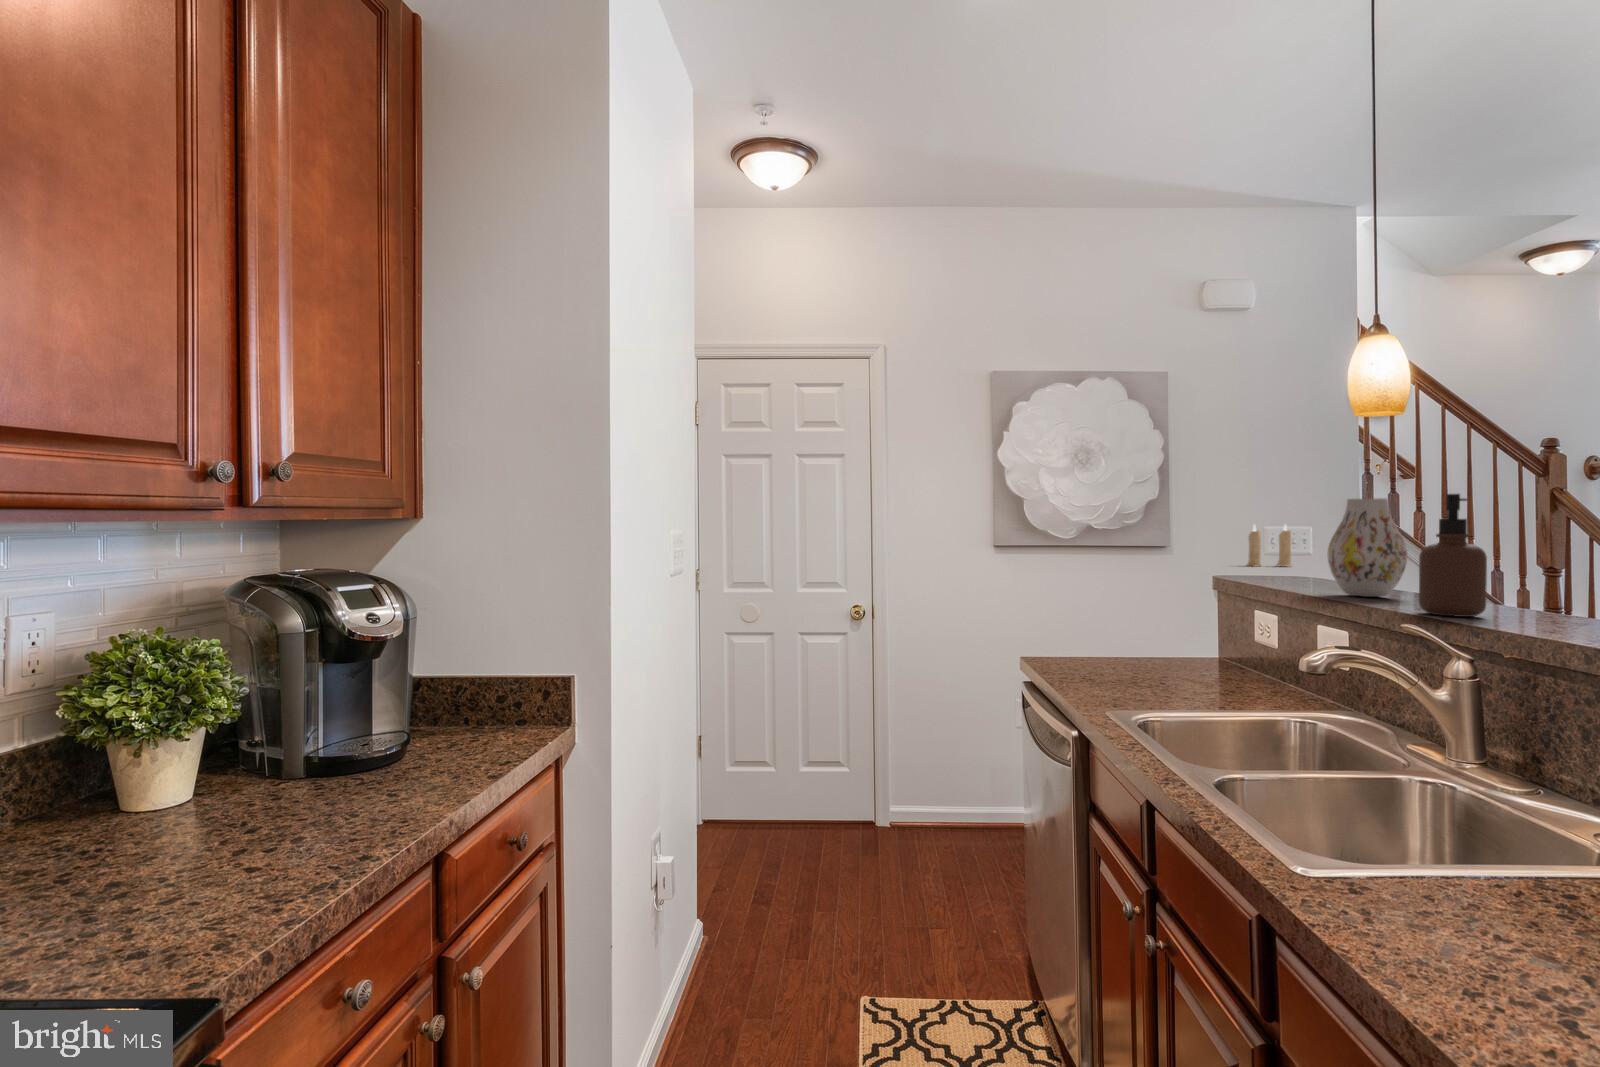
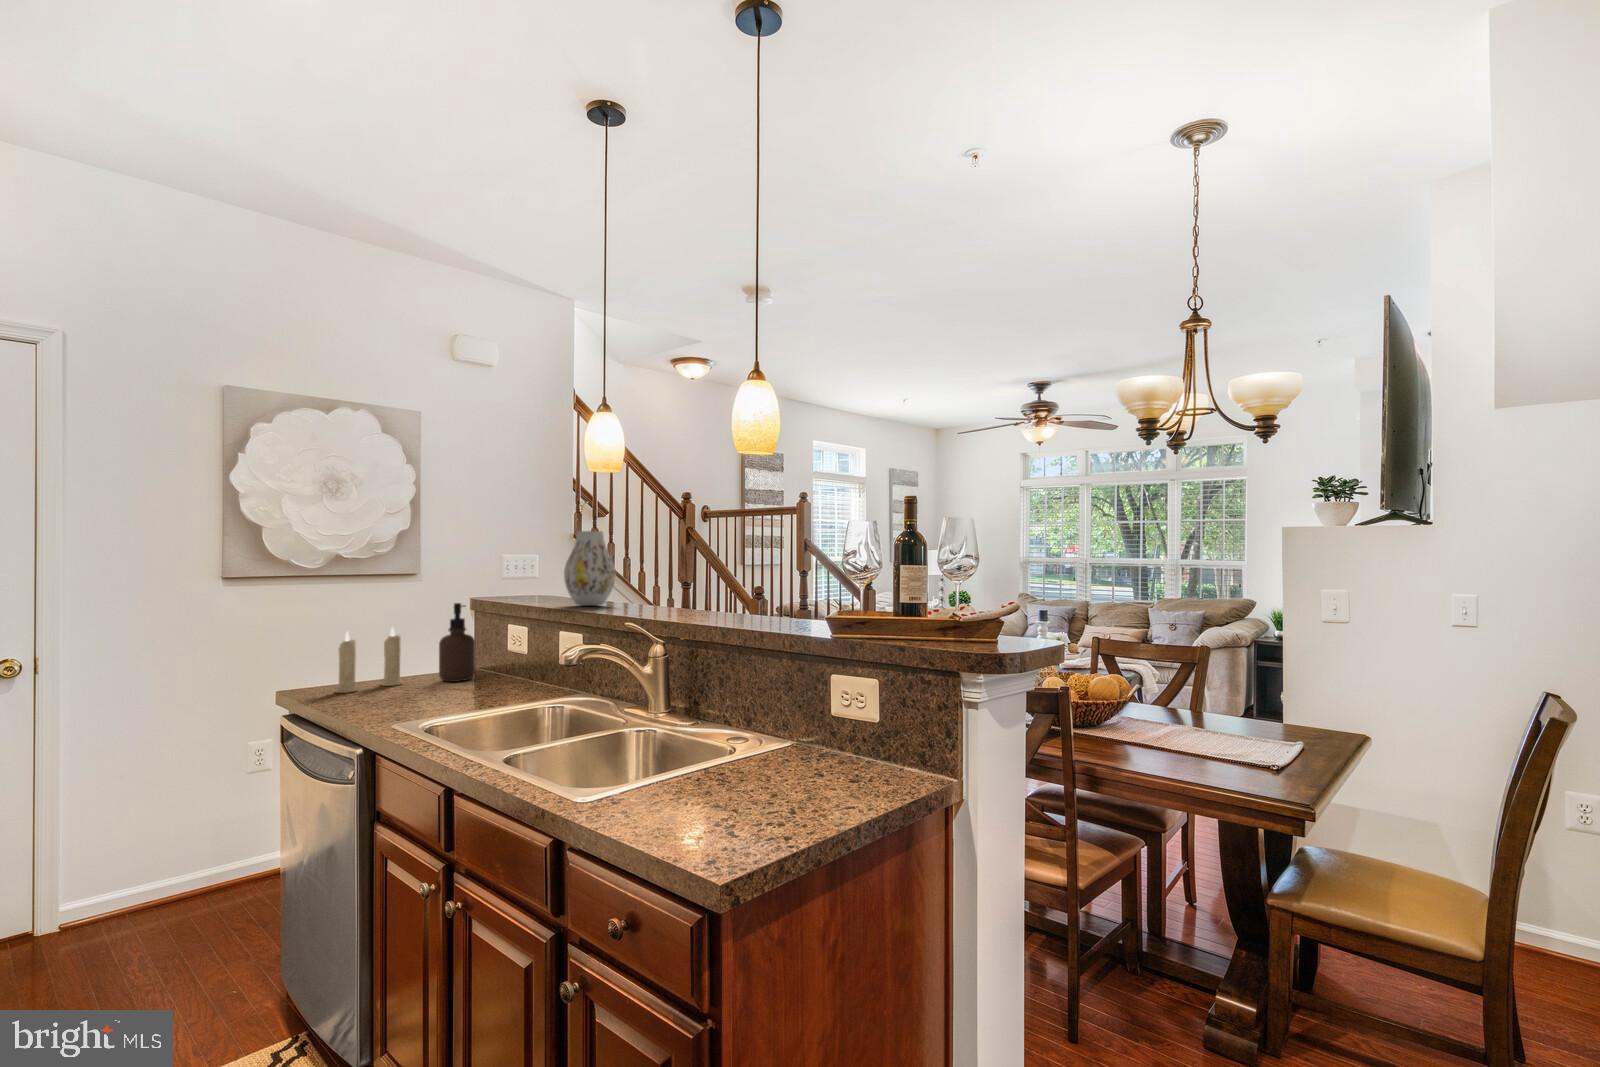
soap dispenser: present [1419,494,1487,617] -> present [439,603,475,682]
candle: present [1247,525,1292,566] -> present [335,628,402,693]

